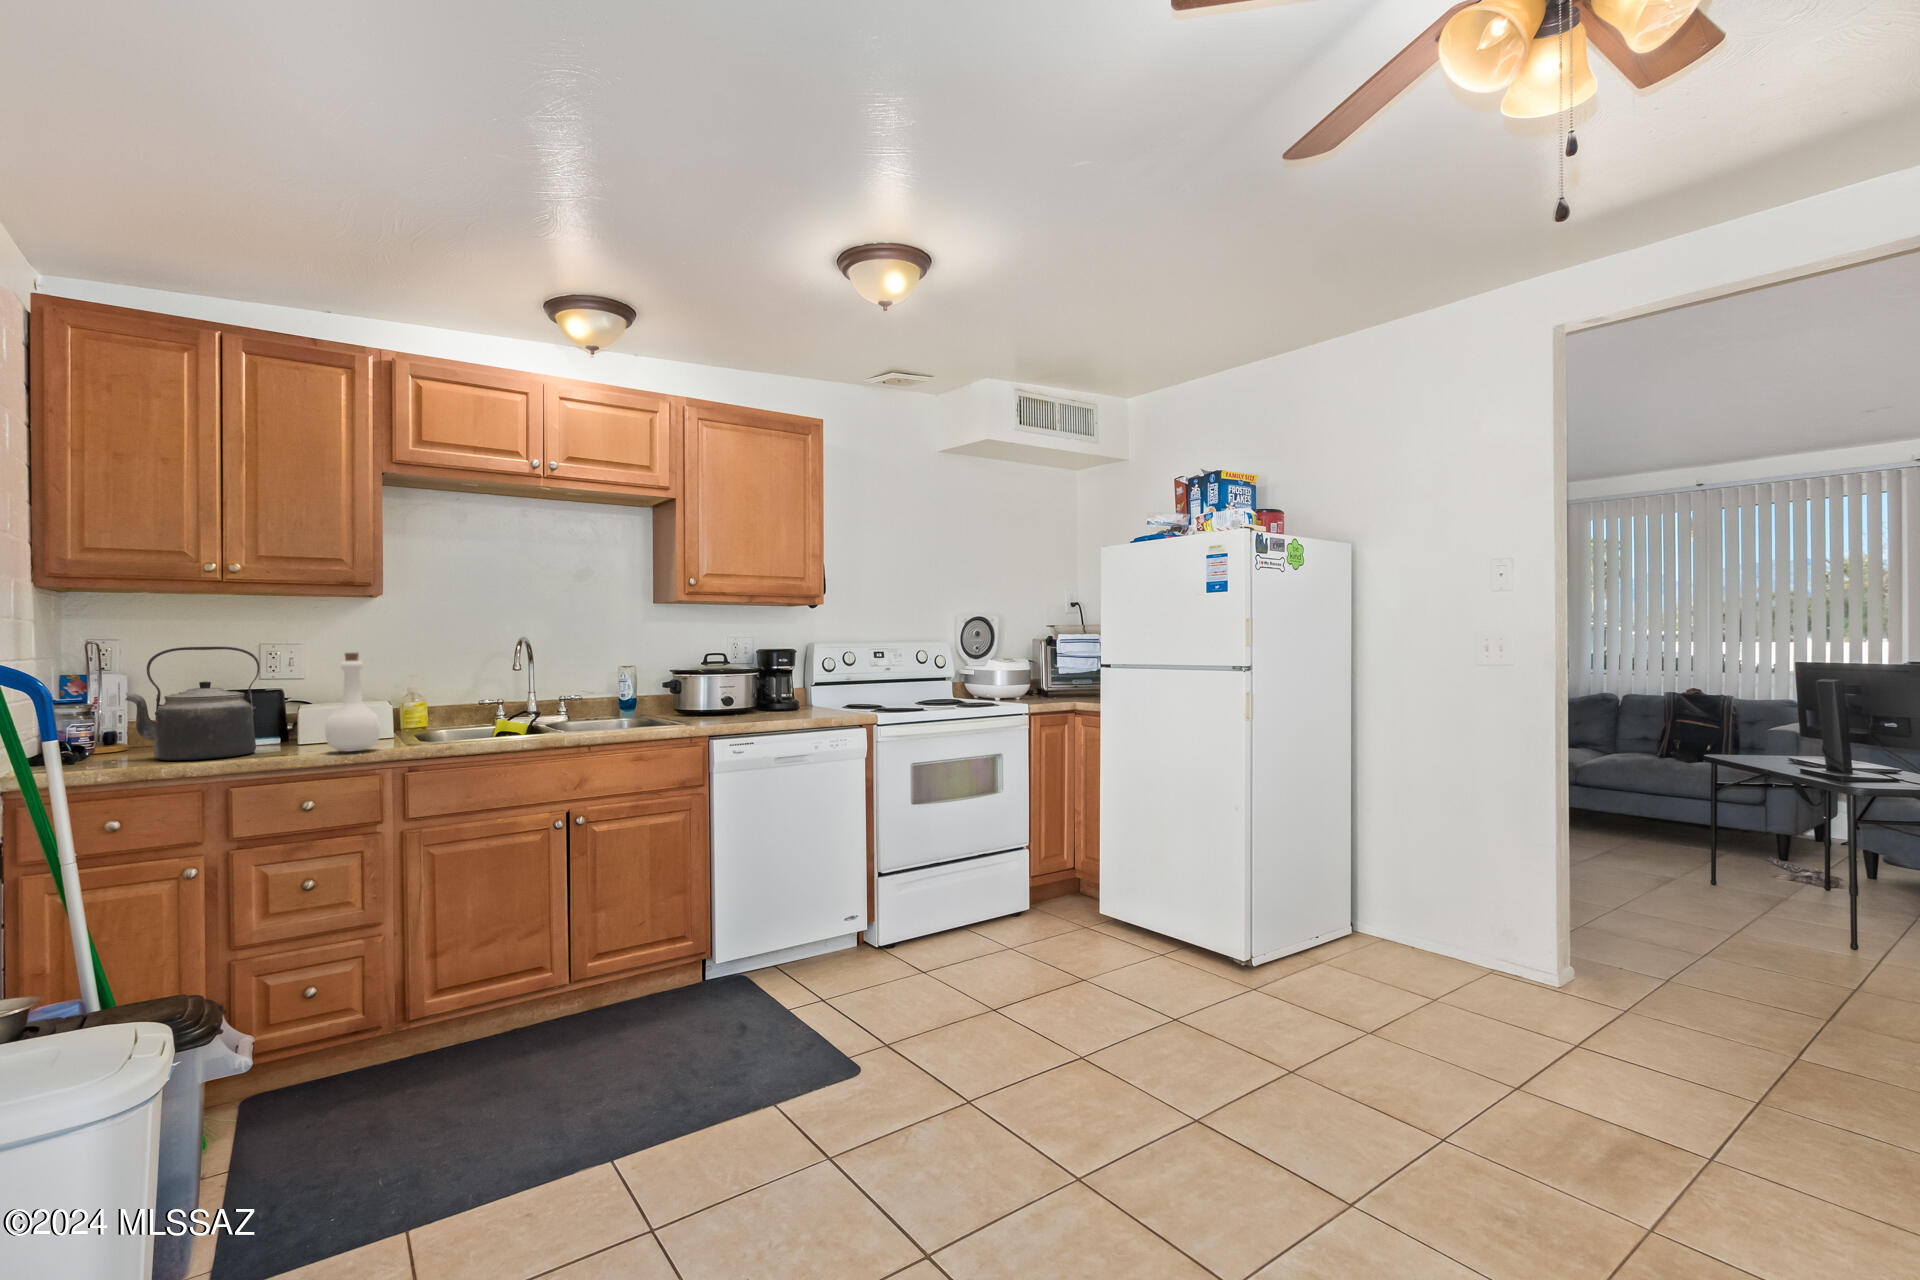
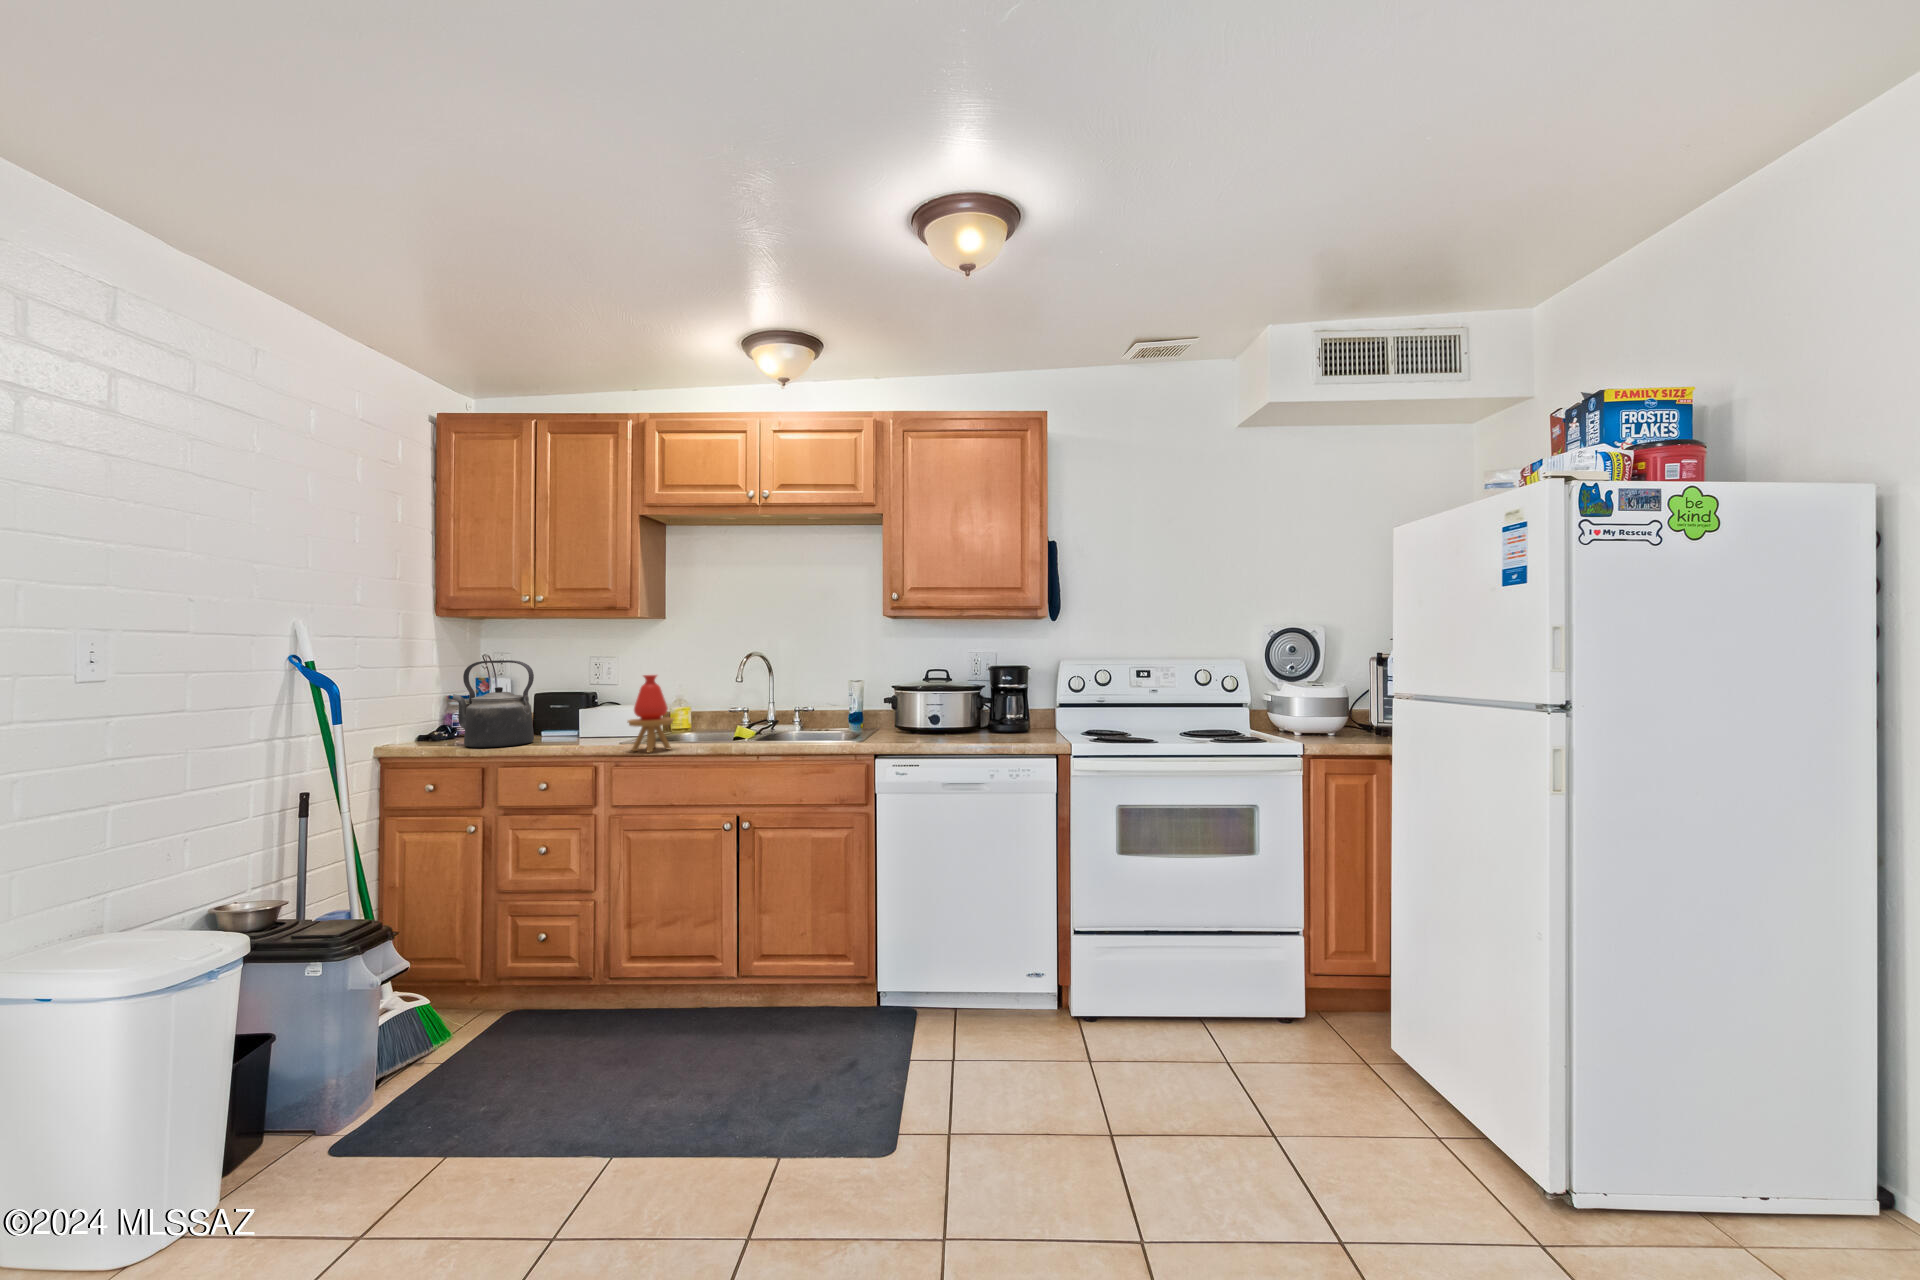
bottle: present [325,653,380,751] -> none [553,666,595,748]
vase: none [442,661,499,748] -> present [628,675,674,752]

